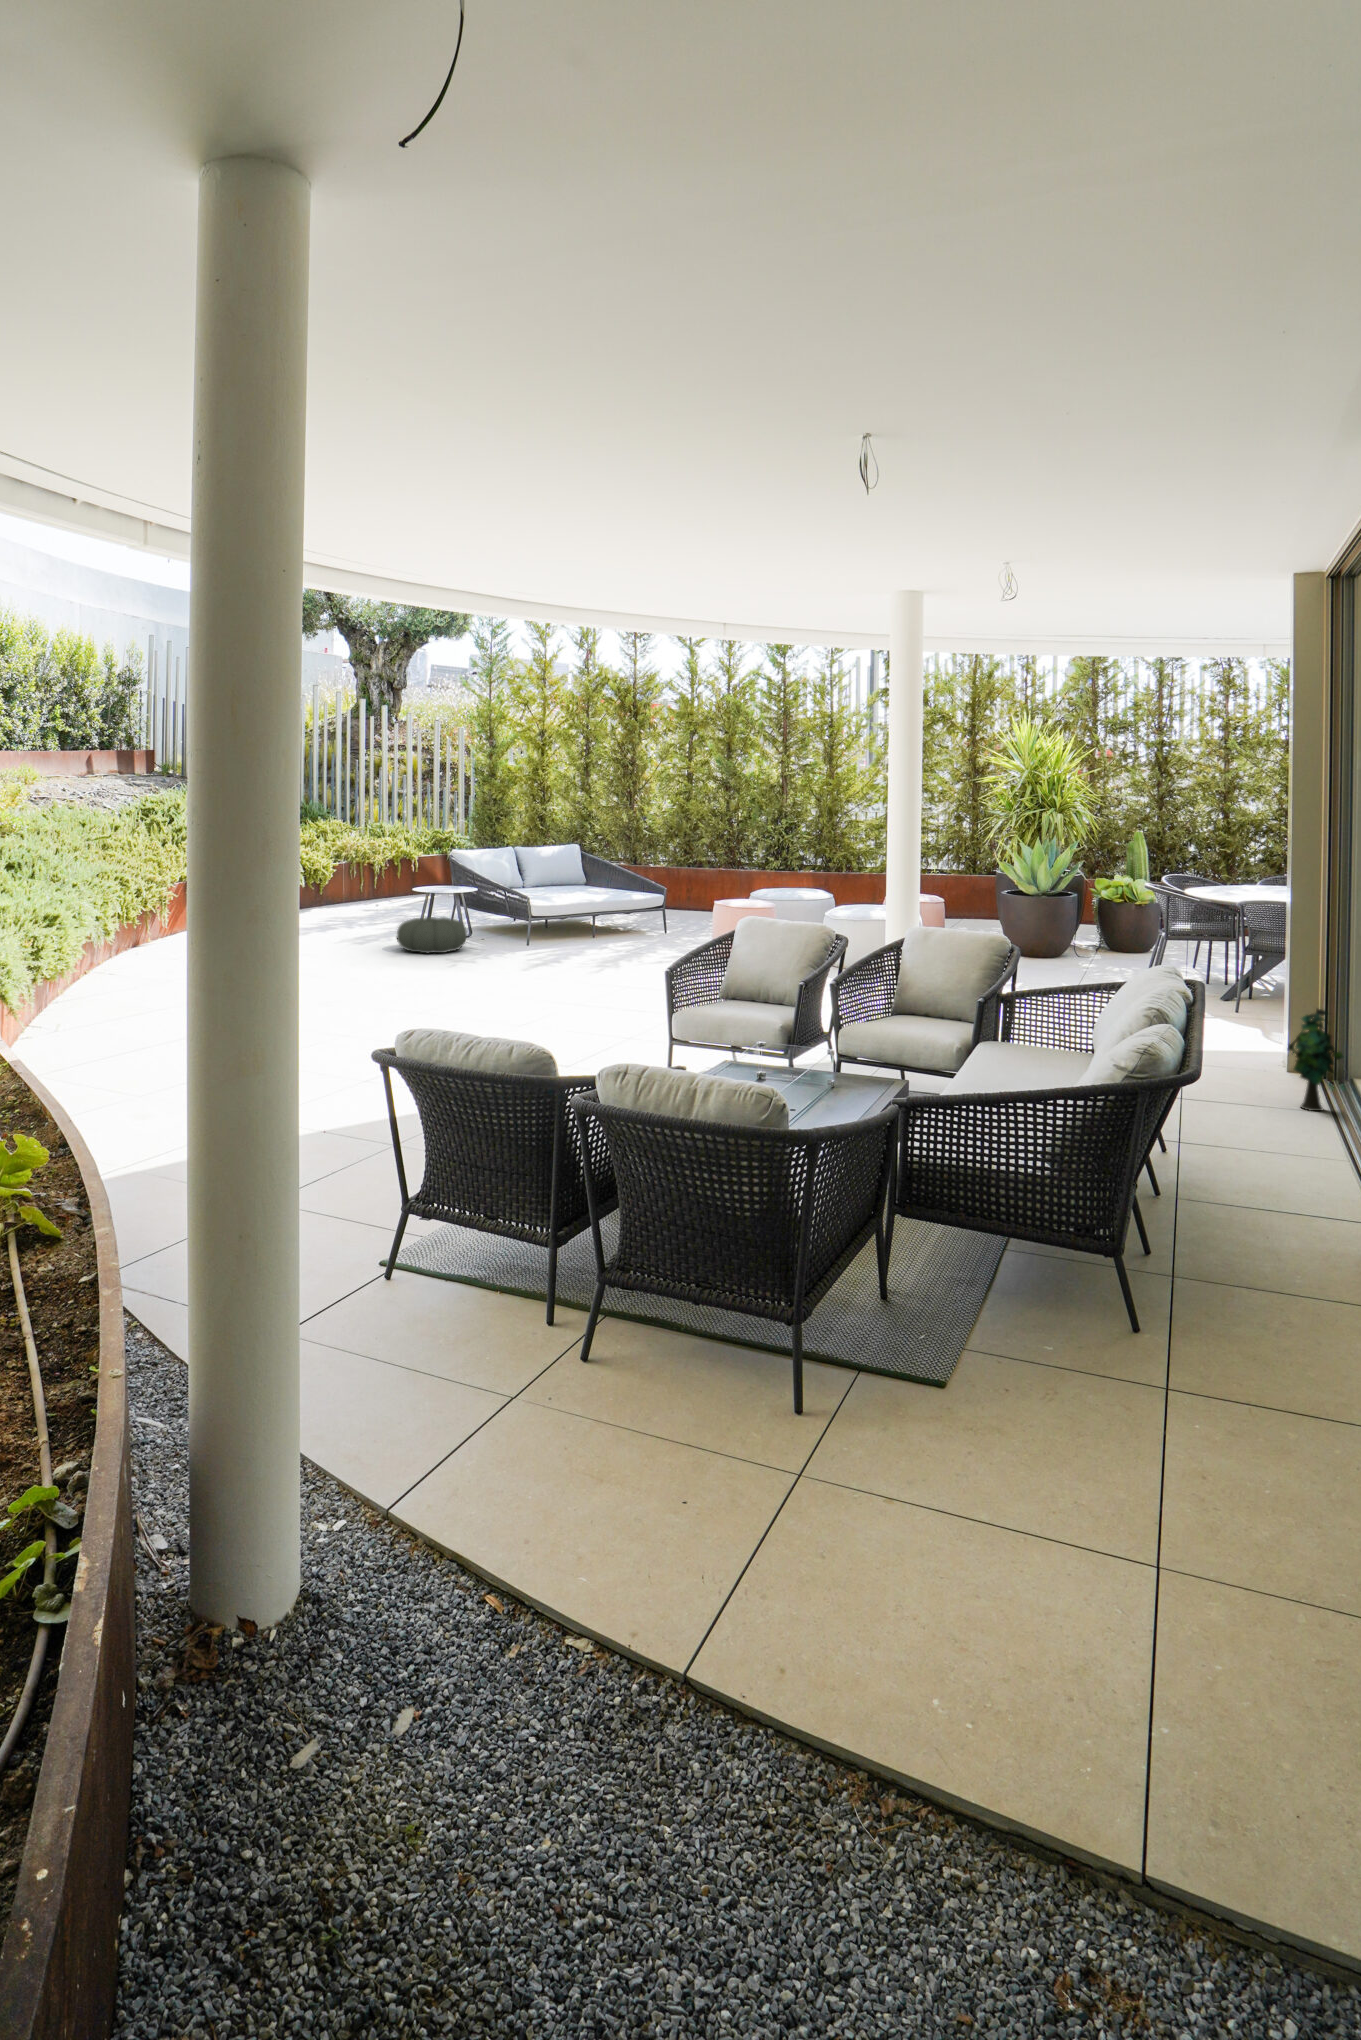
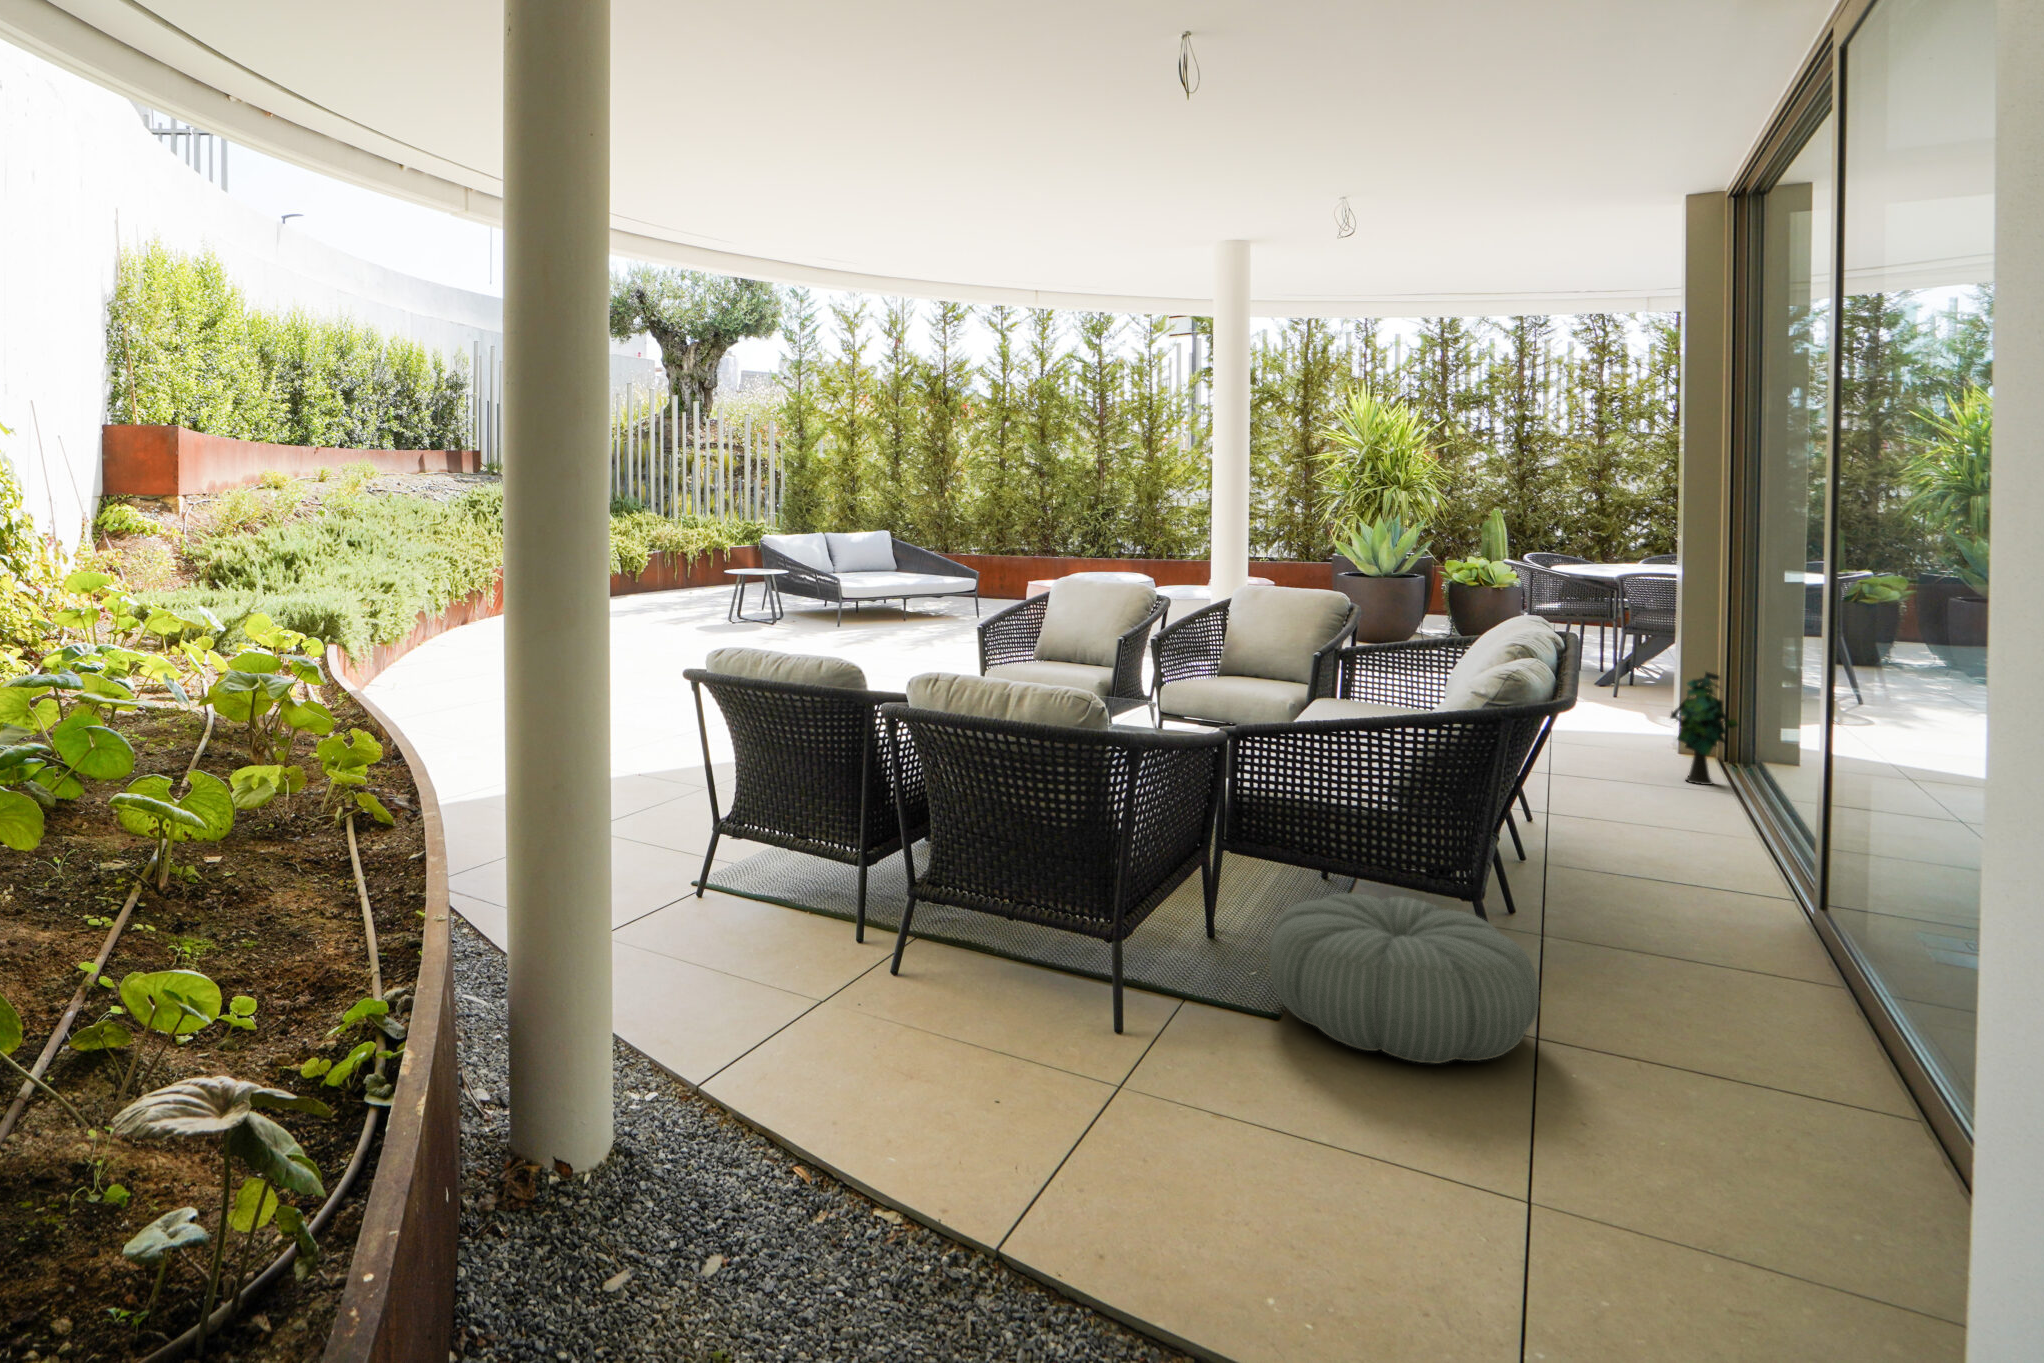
pouf: present [397,917,467,953] -> present [1269,893,1539,1064]

